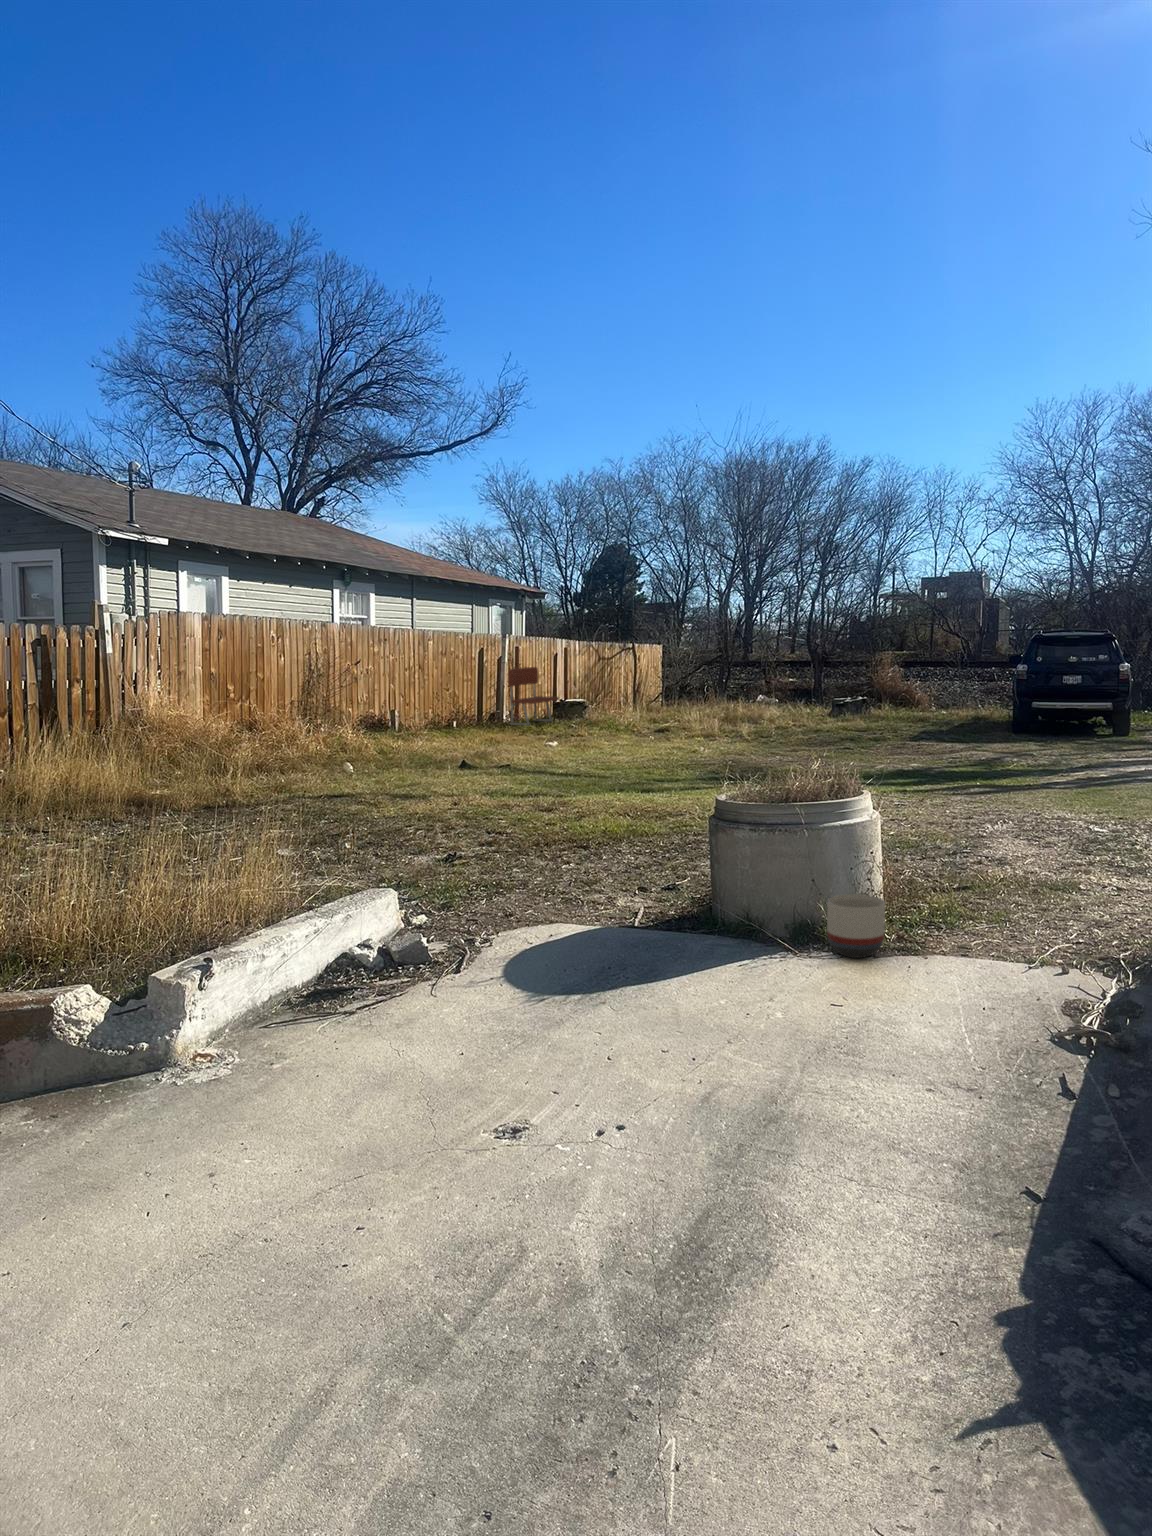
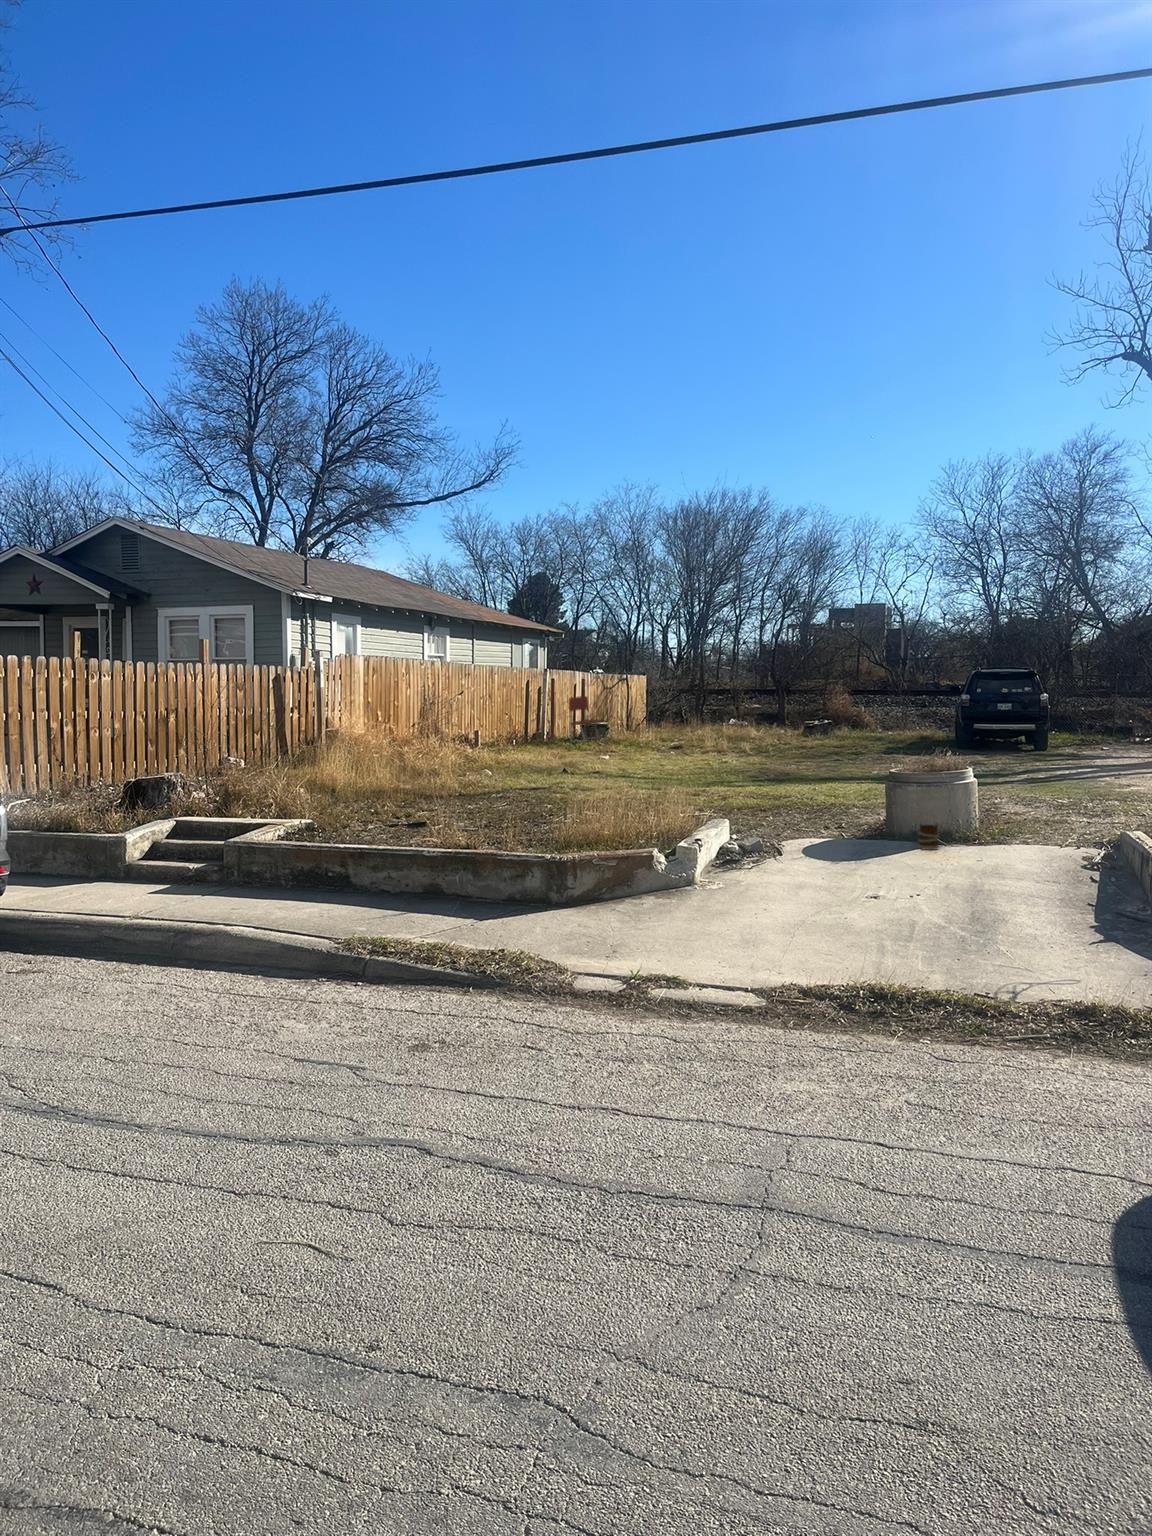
wooden bucket: none [752,885,793,961] -> present [918,823,939,850]
planter: present [827,894,885,958] -> none [955,818,985,848]

